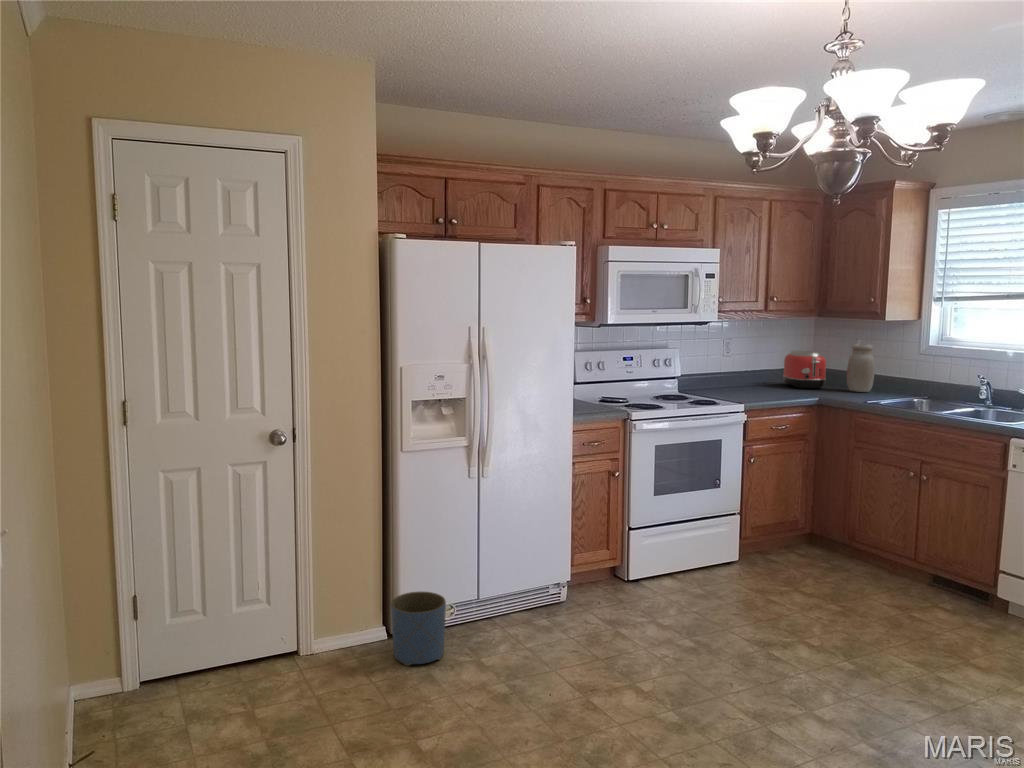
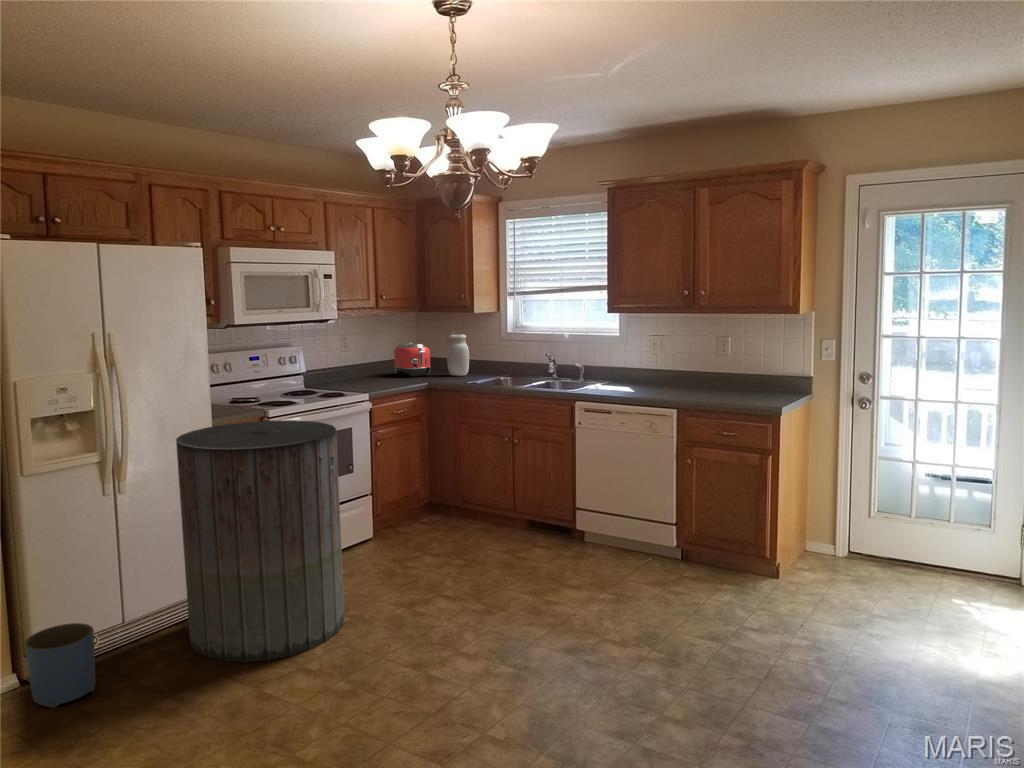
trash can: none [531,423,691,674] -> present [176,420,344,662]

